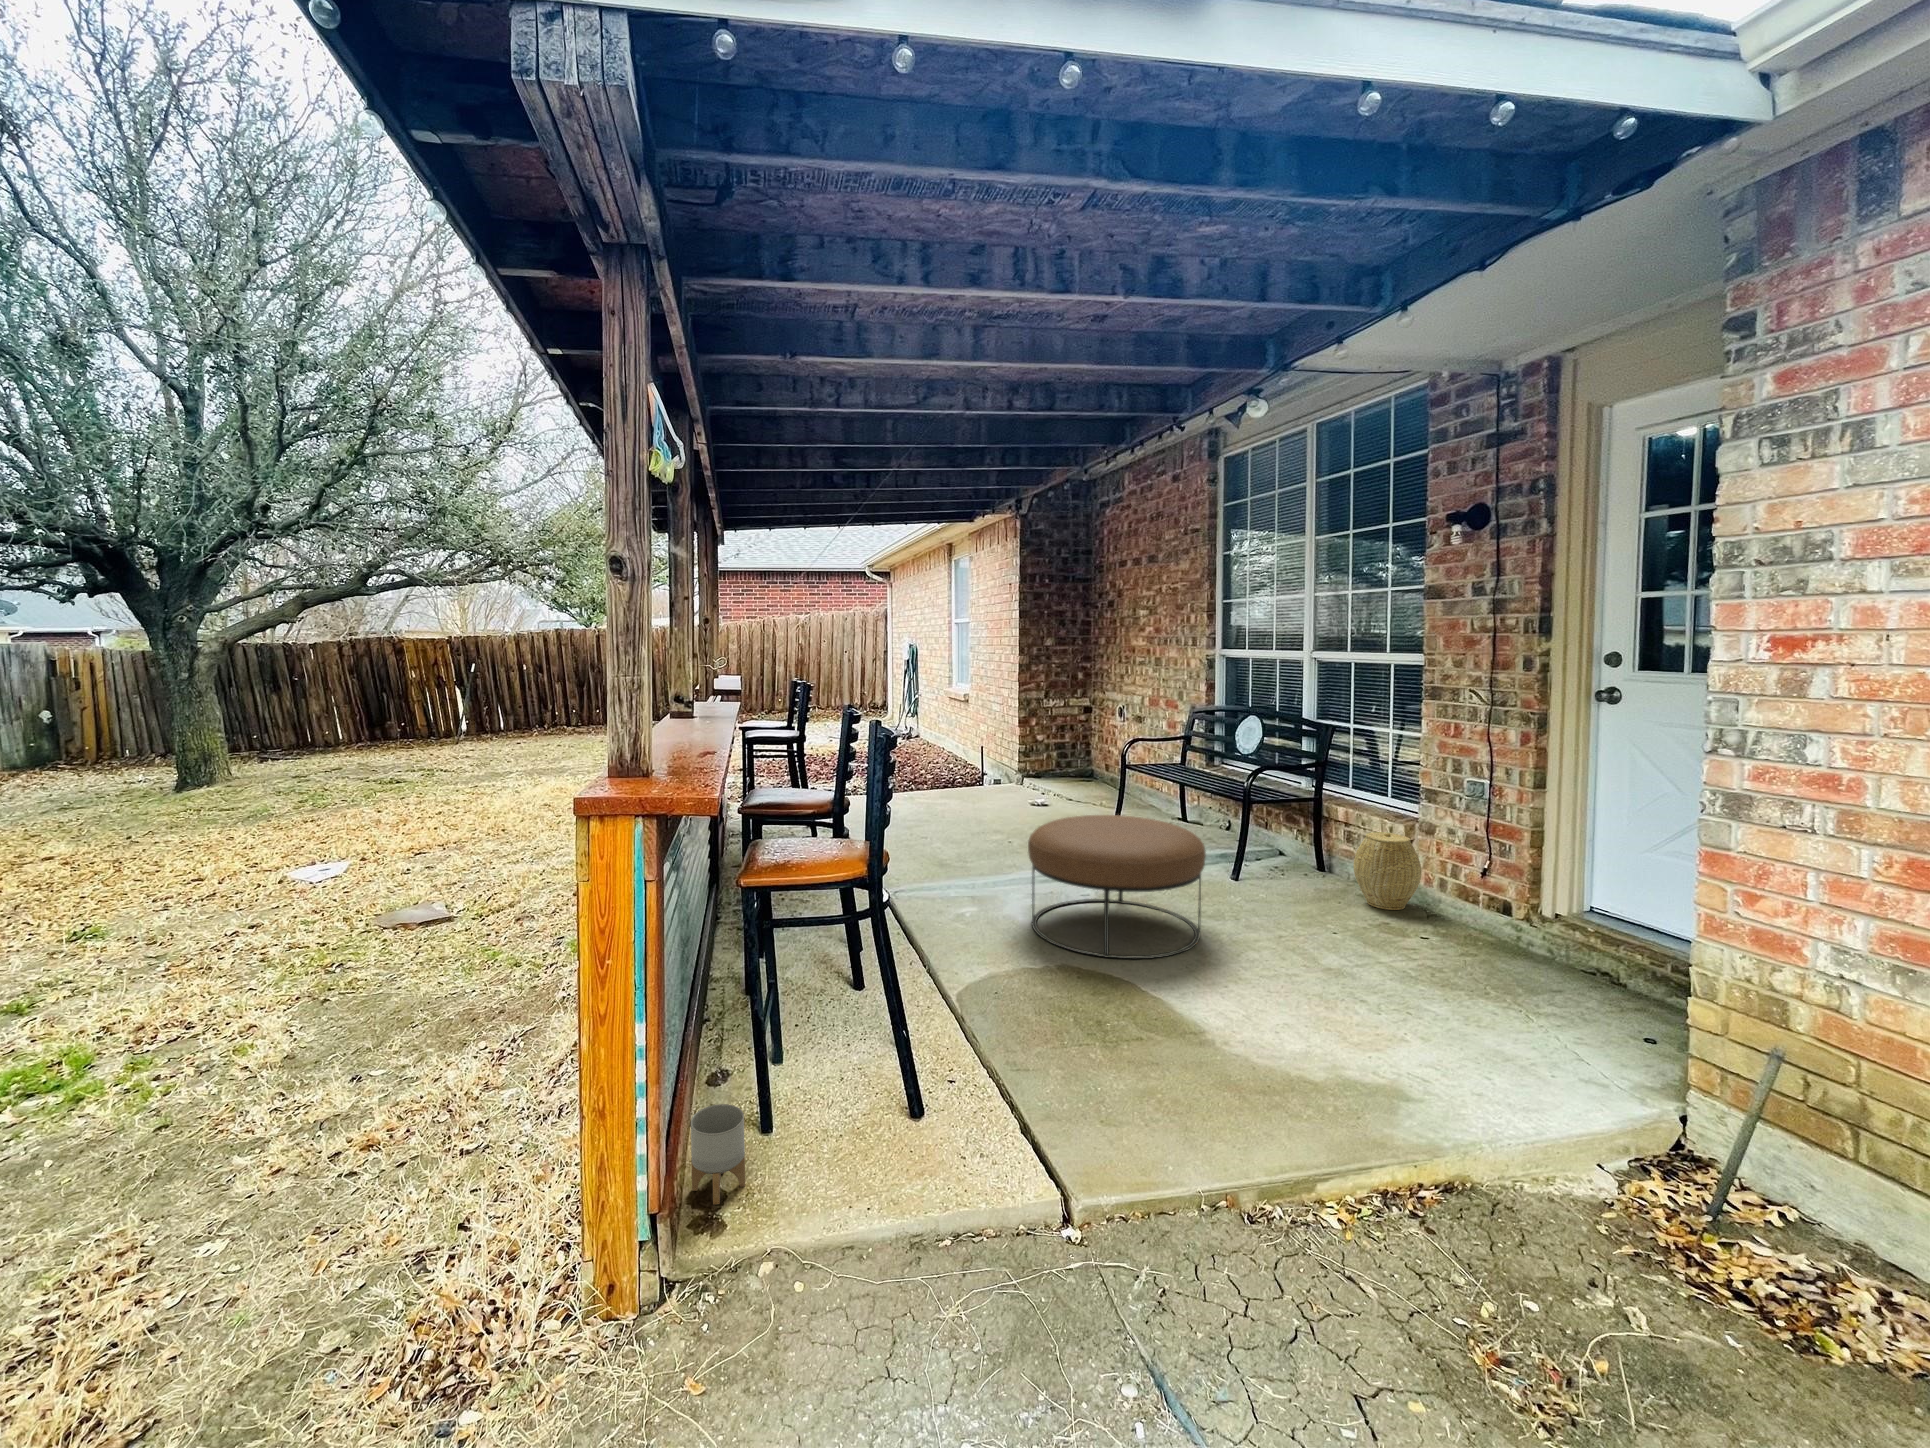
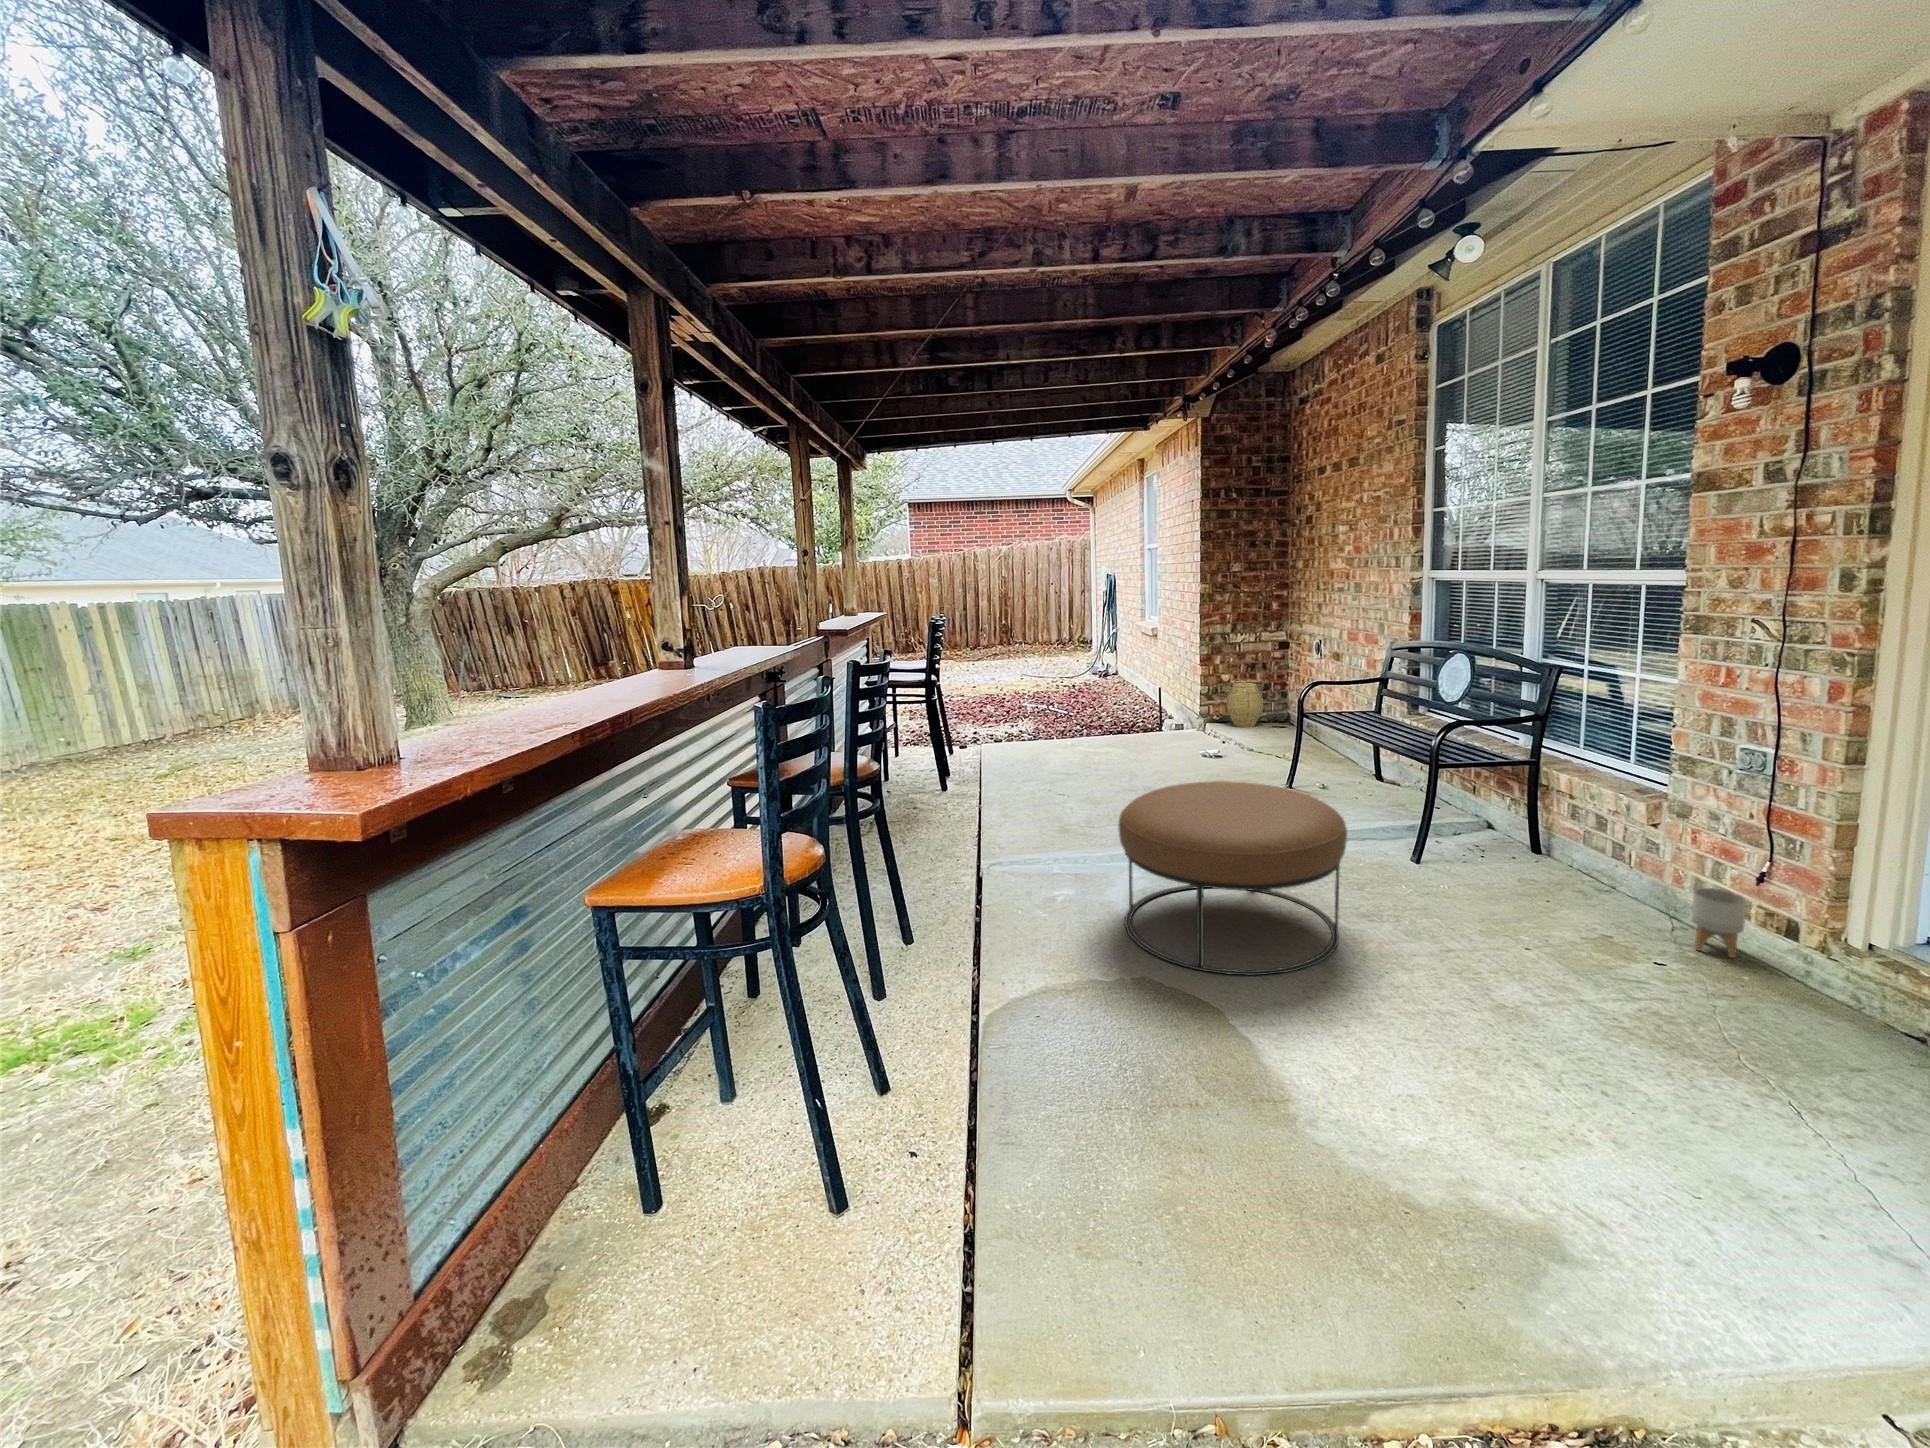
woven basket: present [1353,832,1422,910] -> present [1227,682,1263,727]
planter: present [691,1104,745,1204] -> present [1692,888,1747,958]

